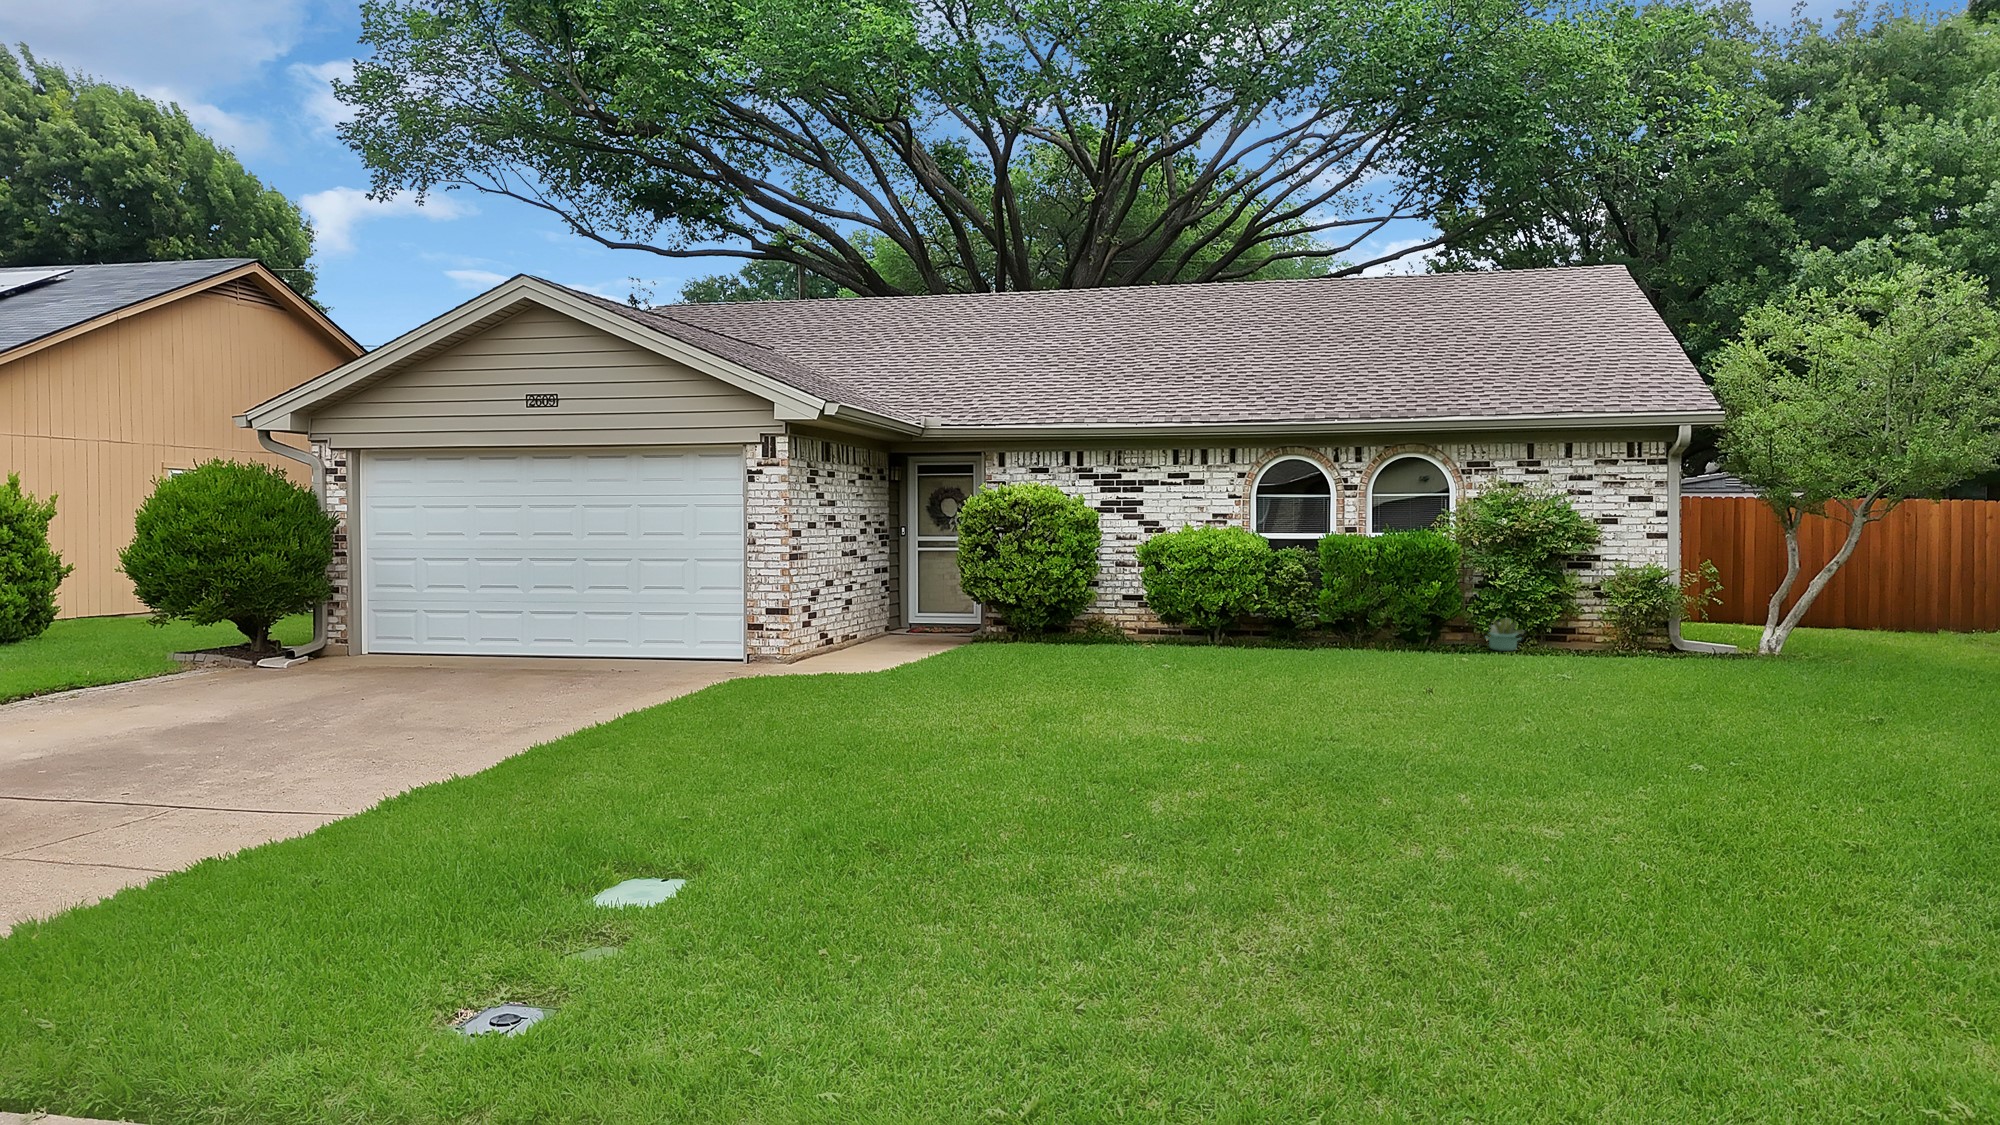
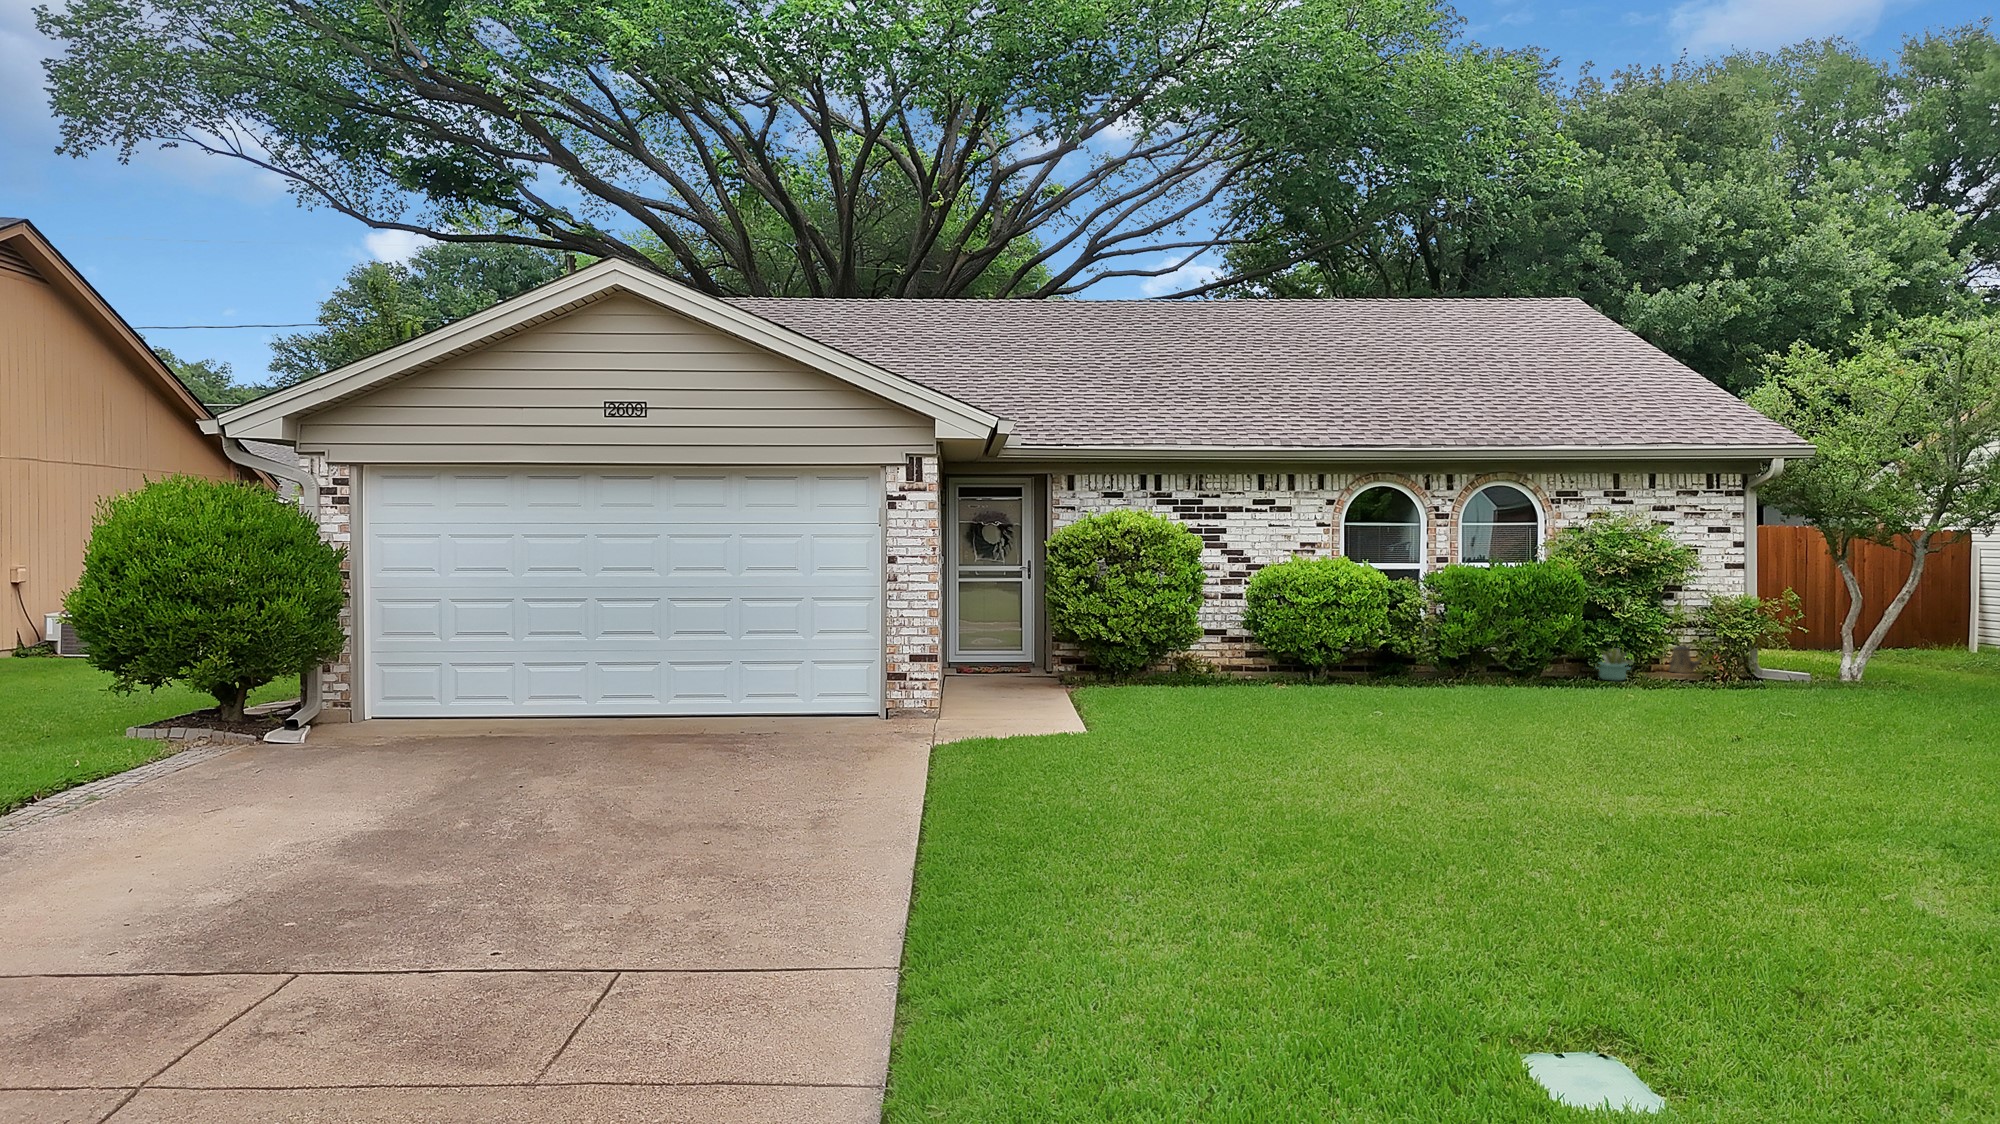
watering can: none [1579,617,1631,646] -> present [1669,646,1715,673]

